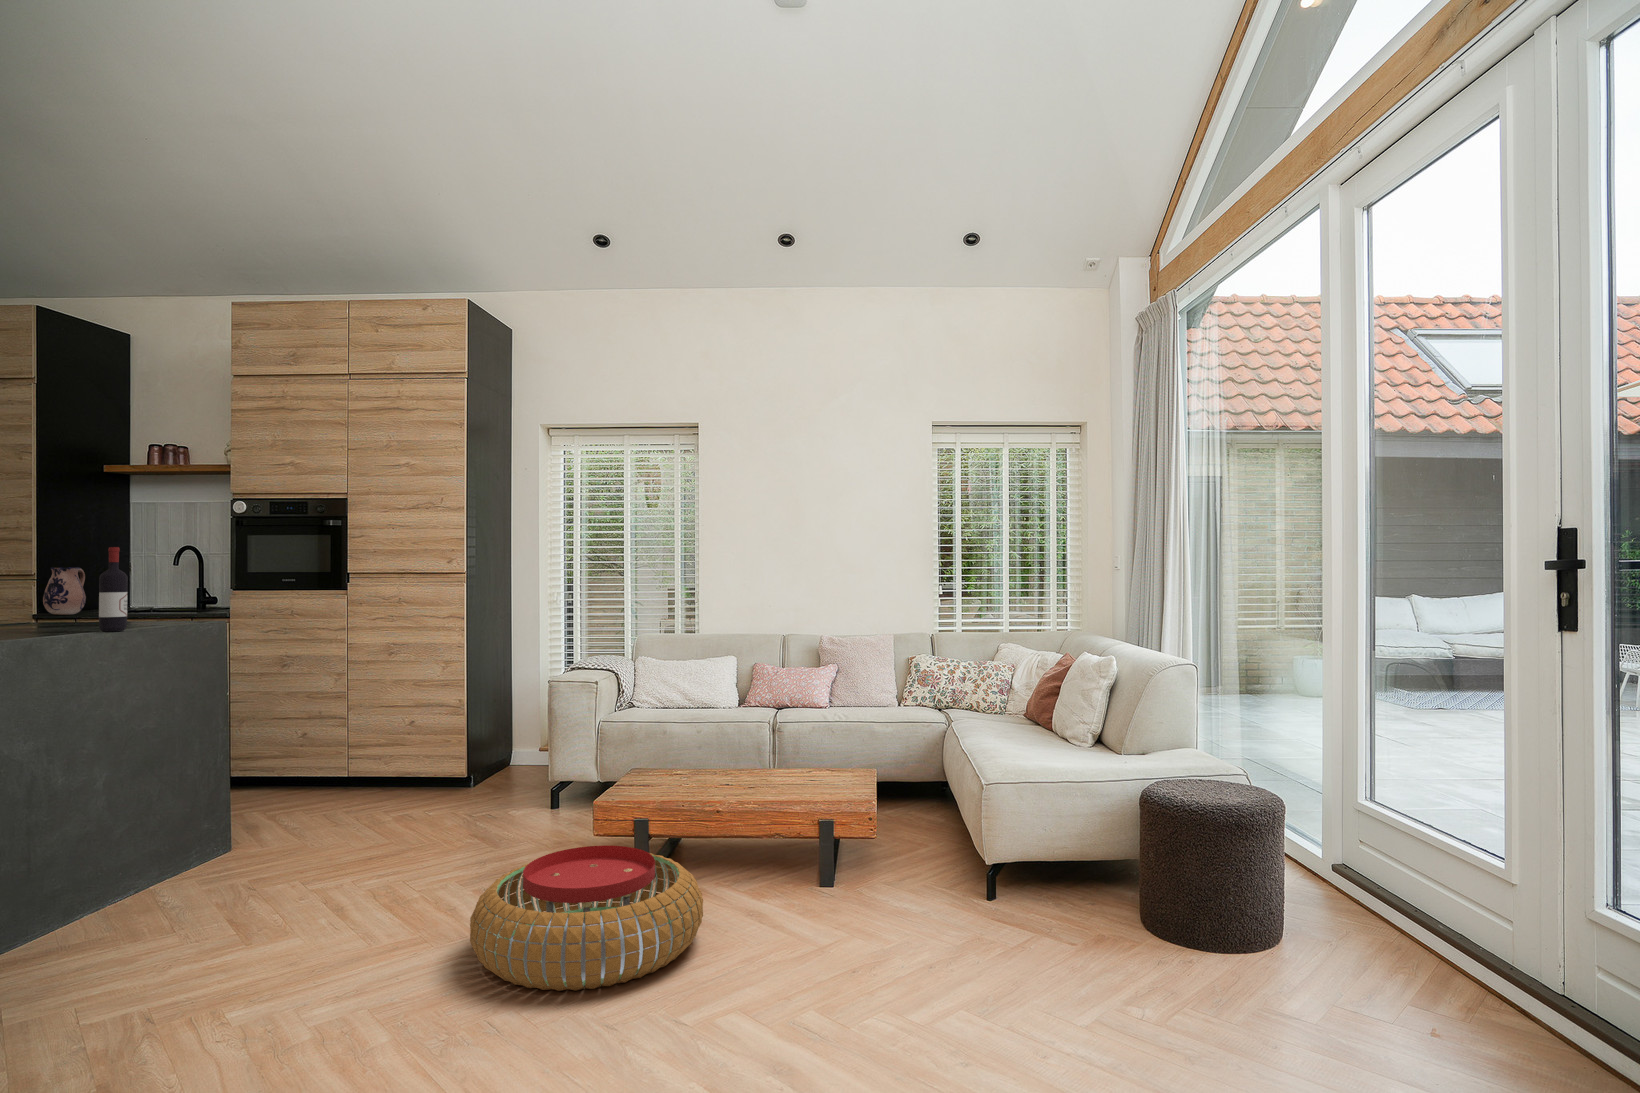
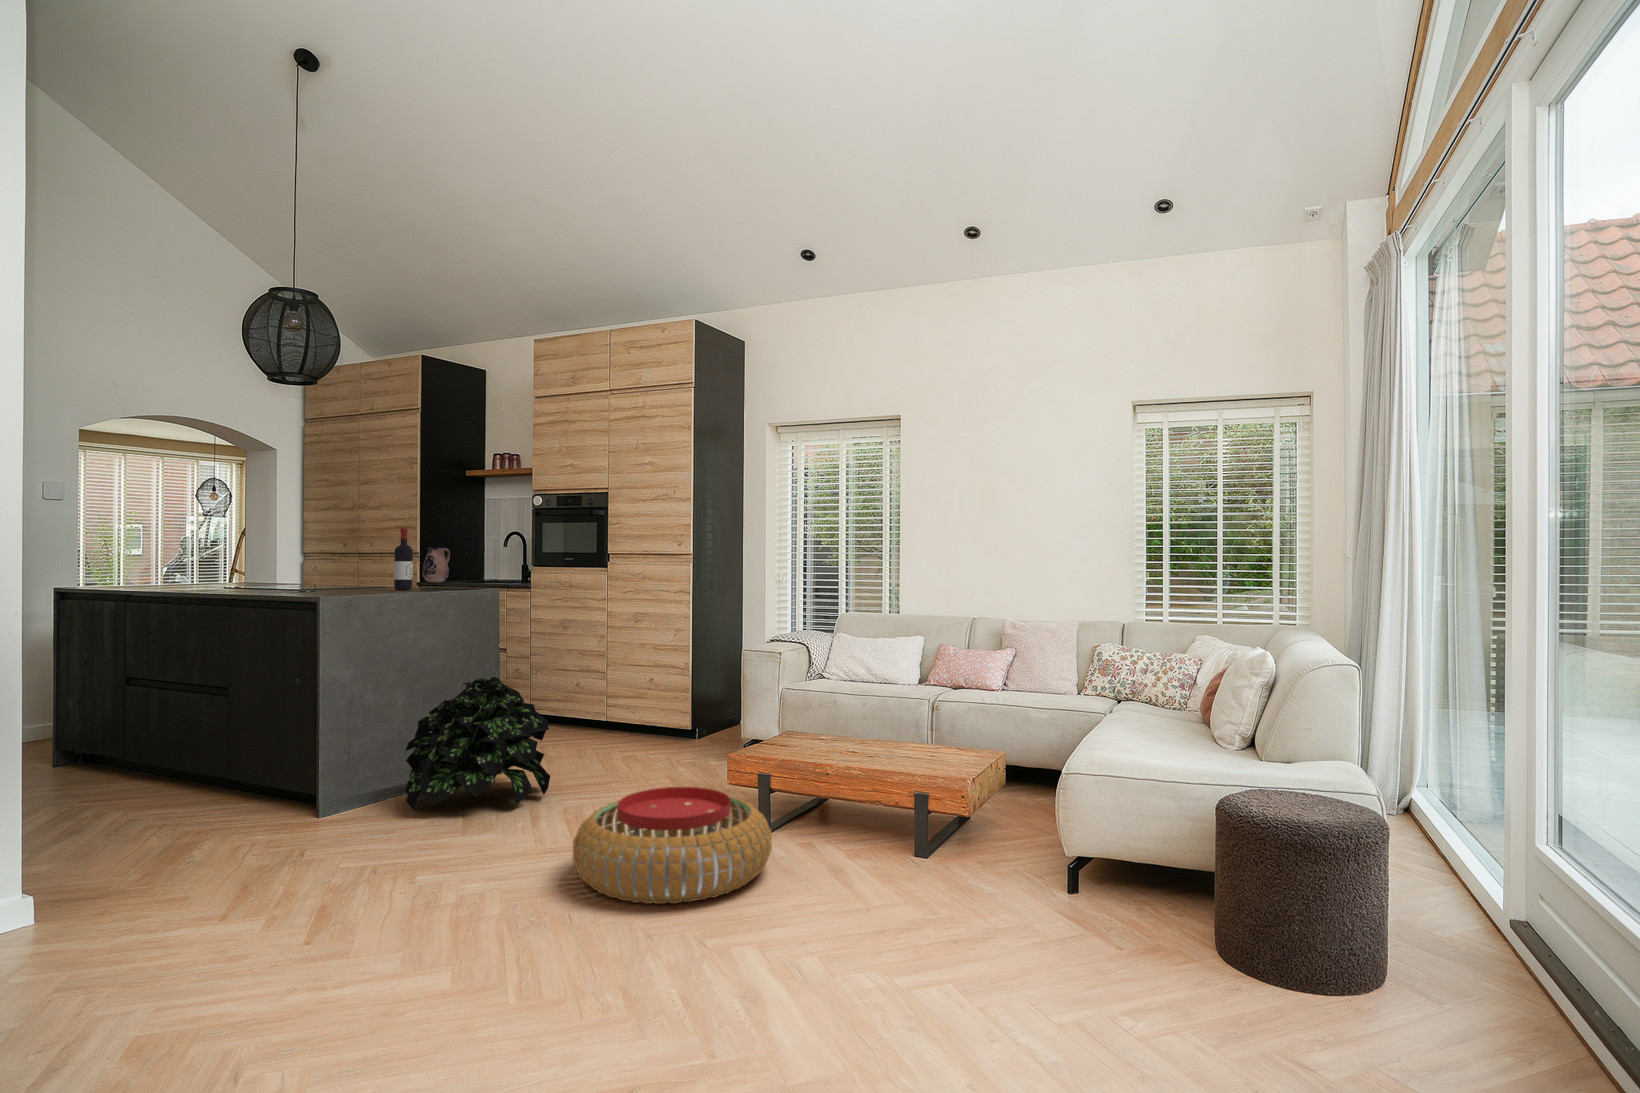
potted plant: none [128,738,351,927] -> present [405,677,550,809]

